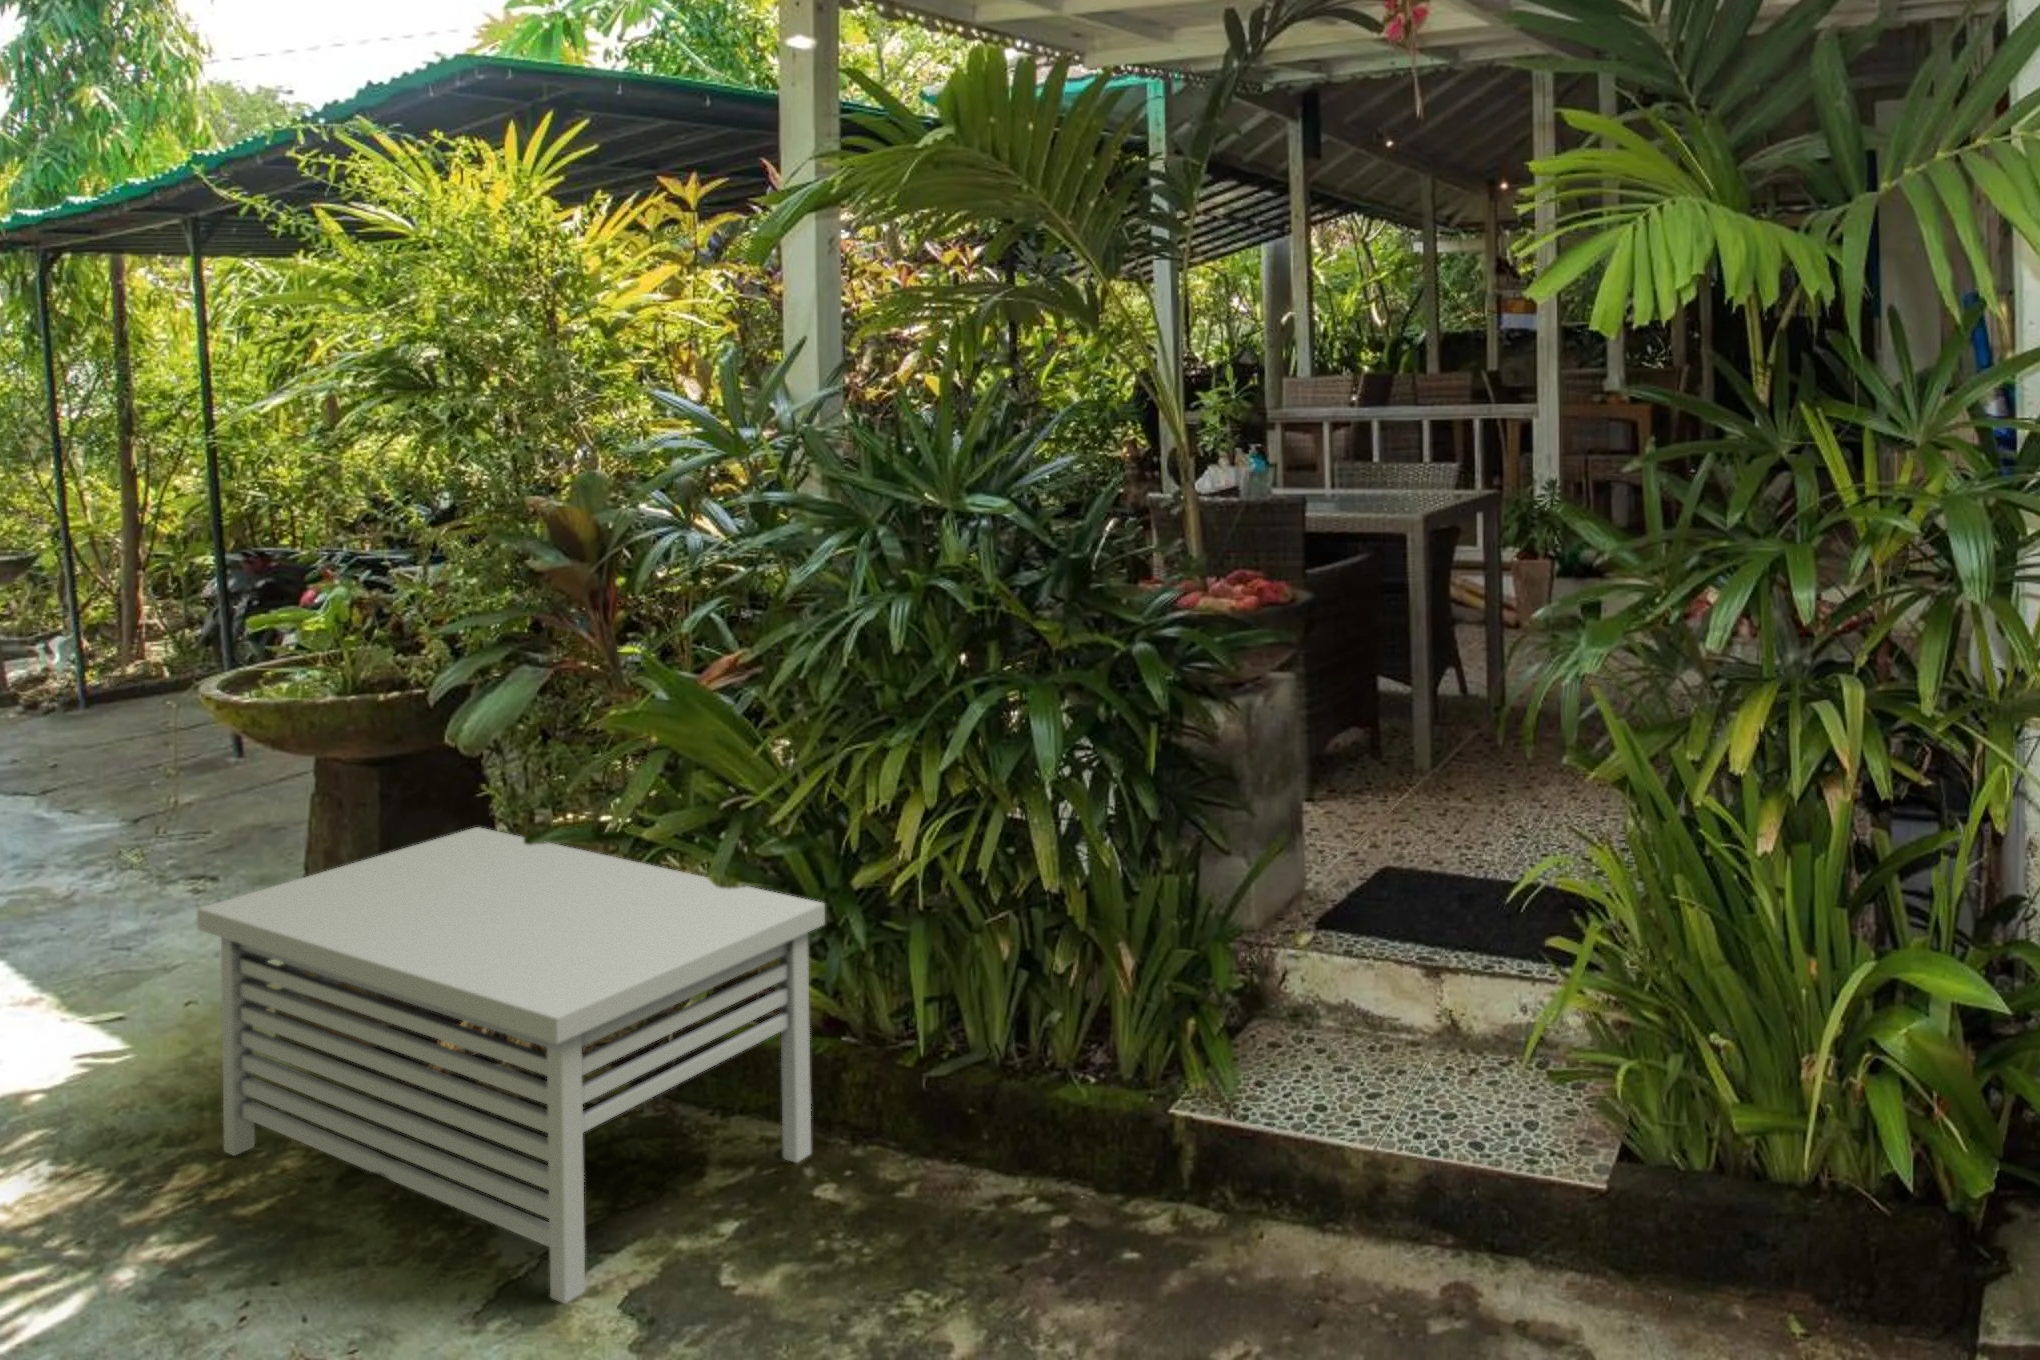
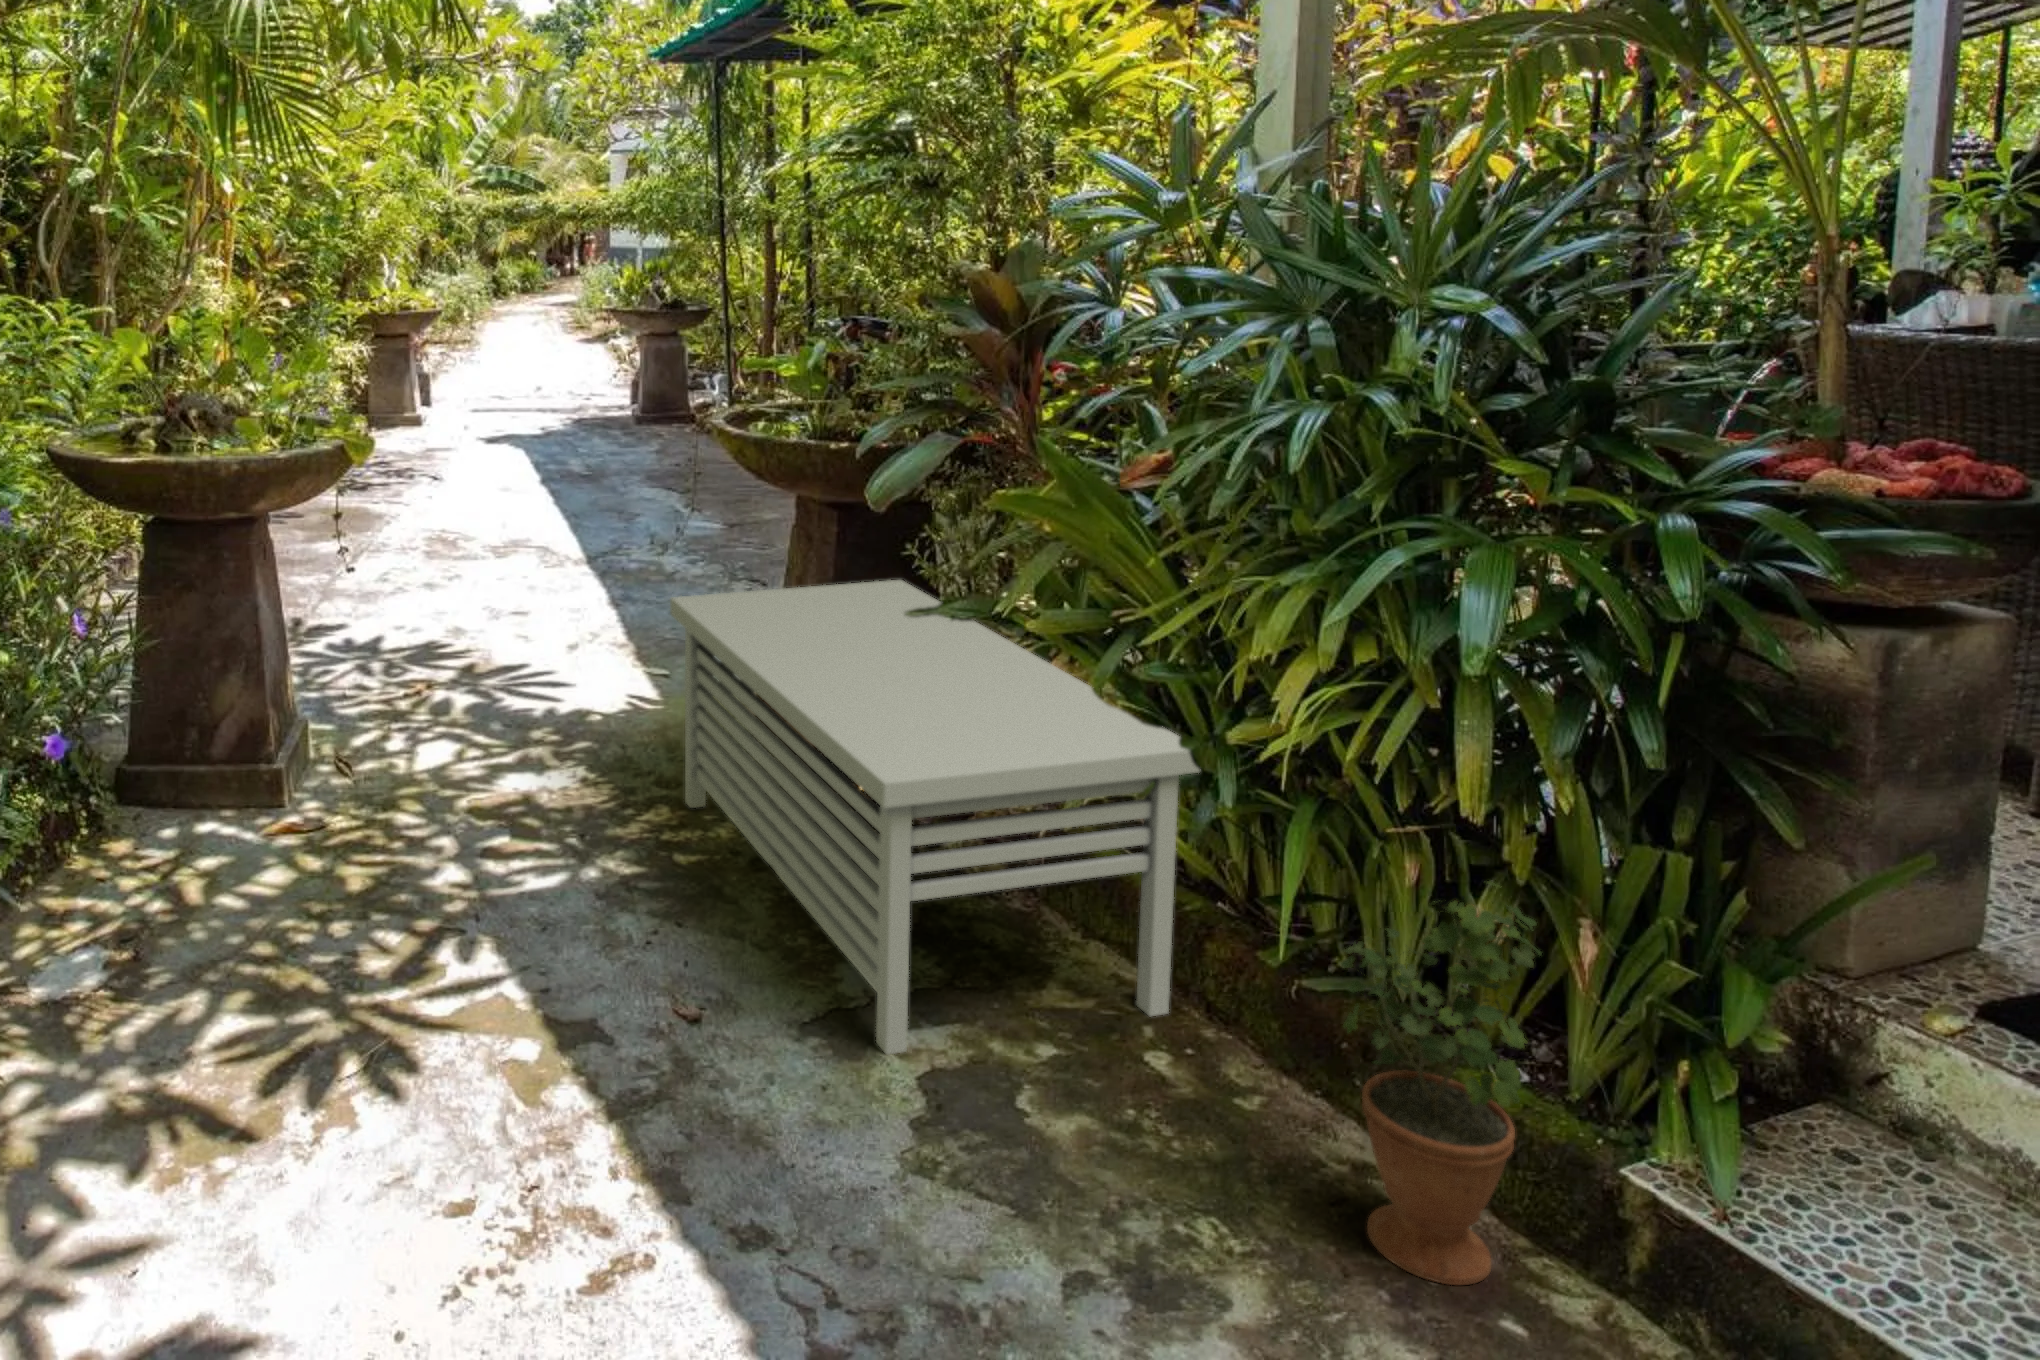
potted plant: none [968,934,1097,1262] -> present [1340,882,1541,1285]

